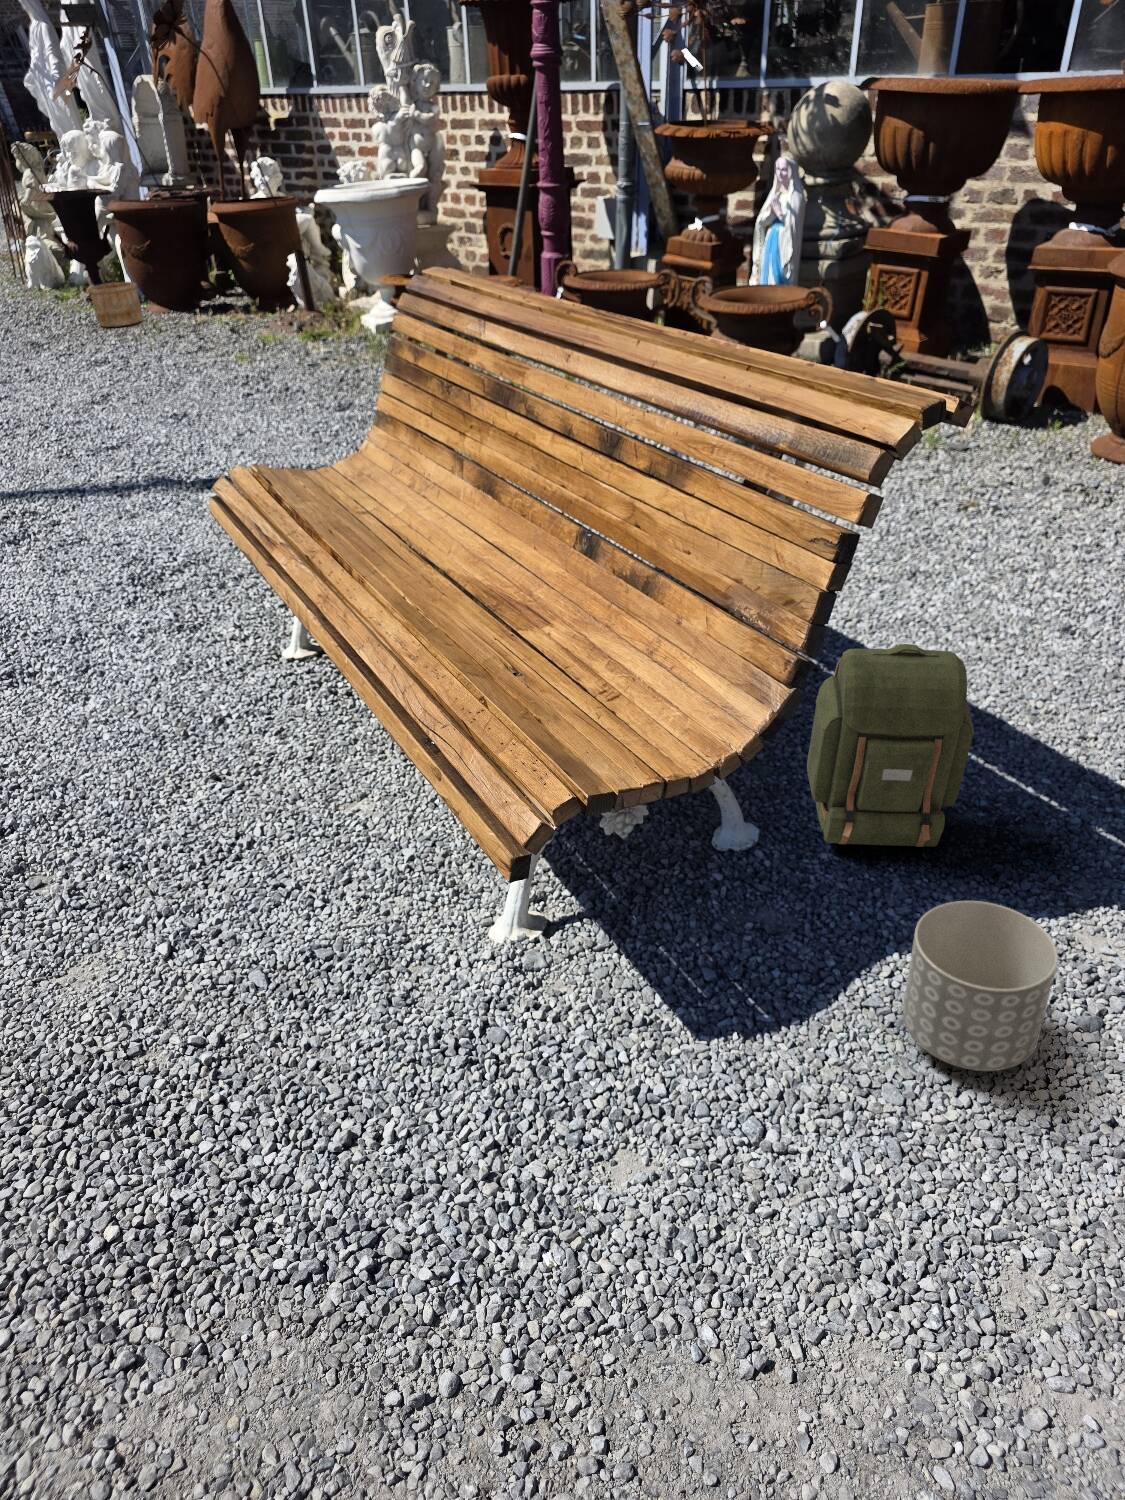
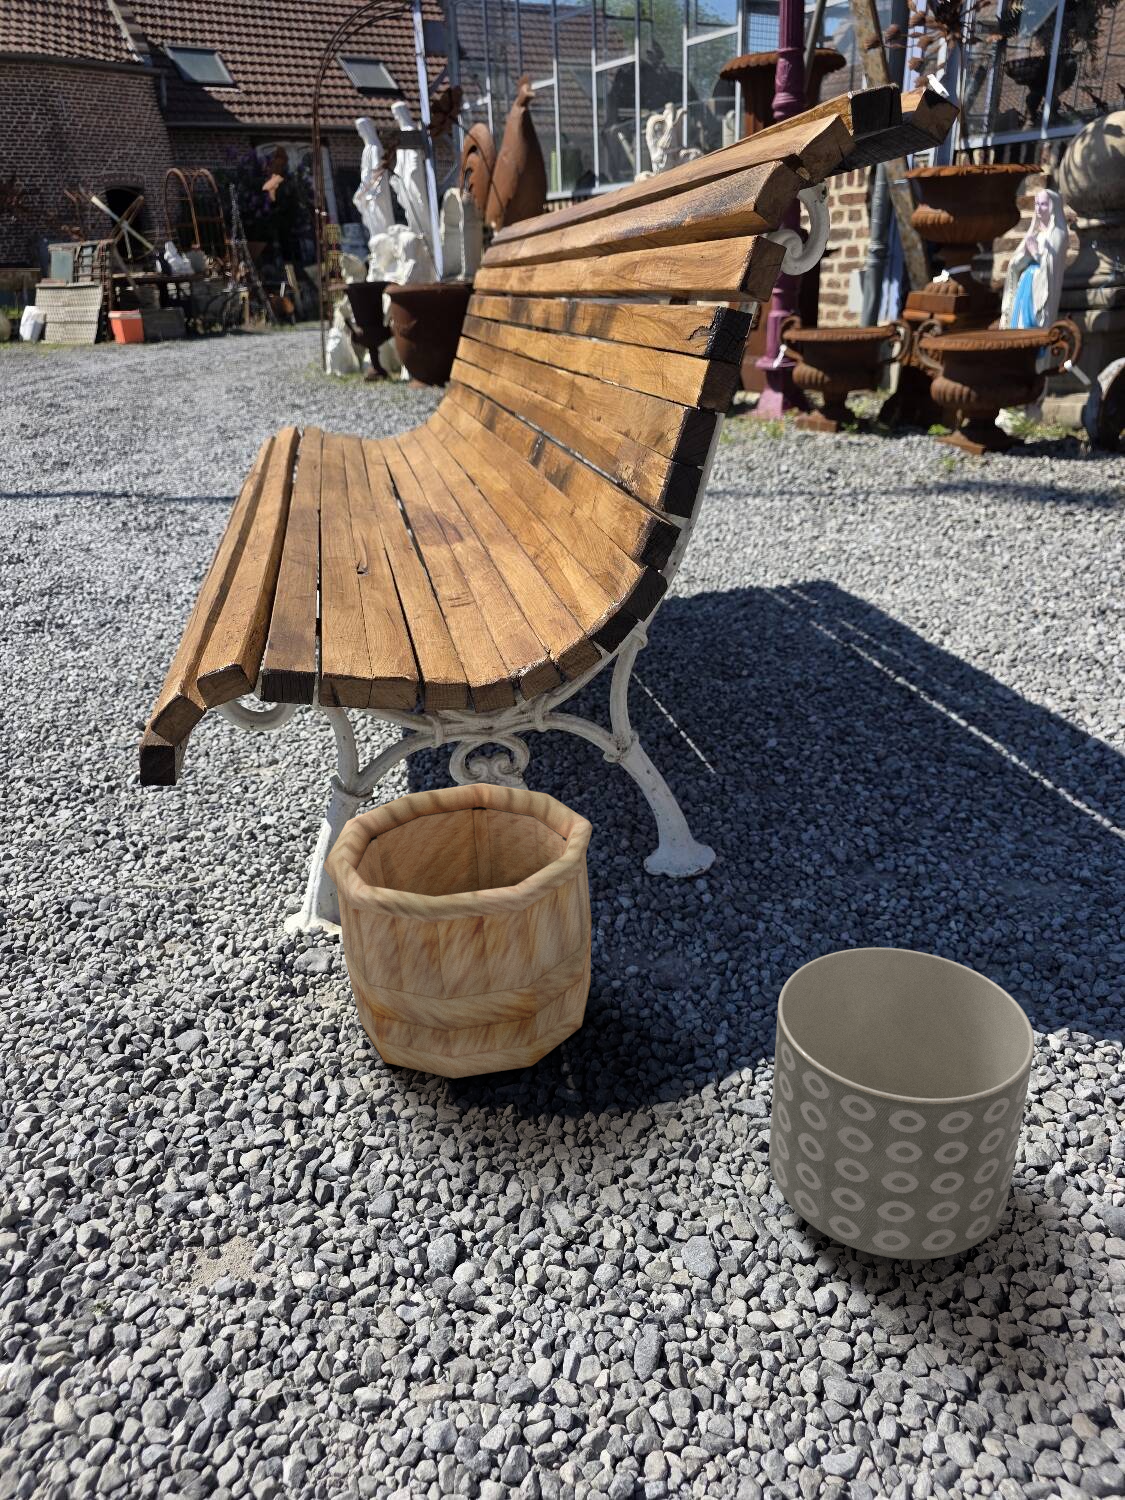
wooden bucket: present [88,282,143,327] -> present [323,783,592,1078]
backpack: present [807,644,974,847] -> none [787,579,1035,910]

